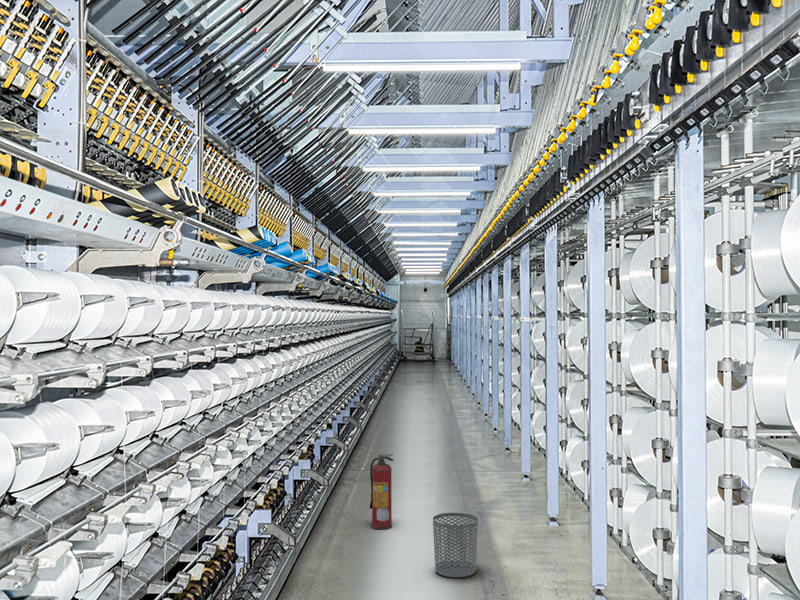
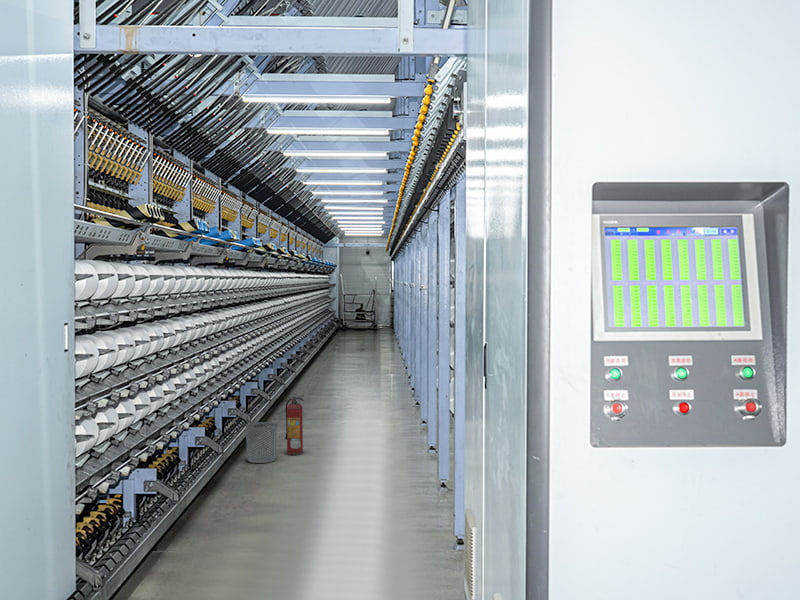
waste bin: present [433,513,478,578] -> present [246,422,277,463]

